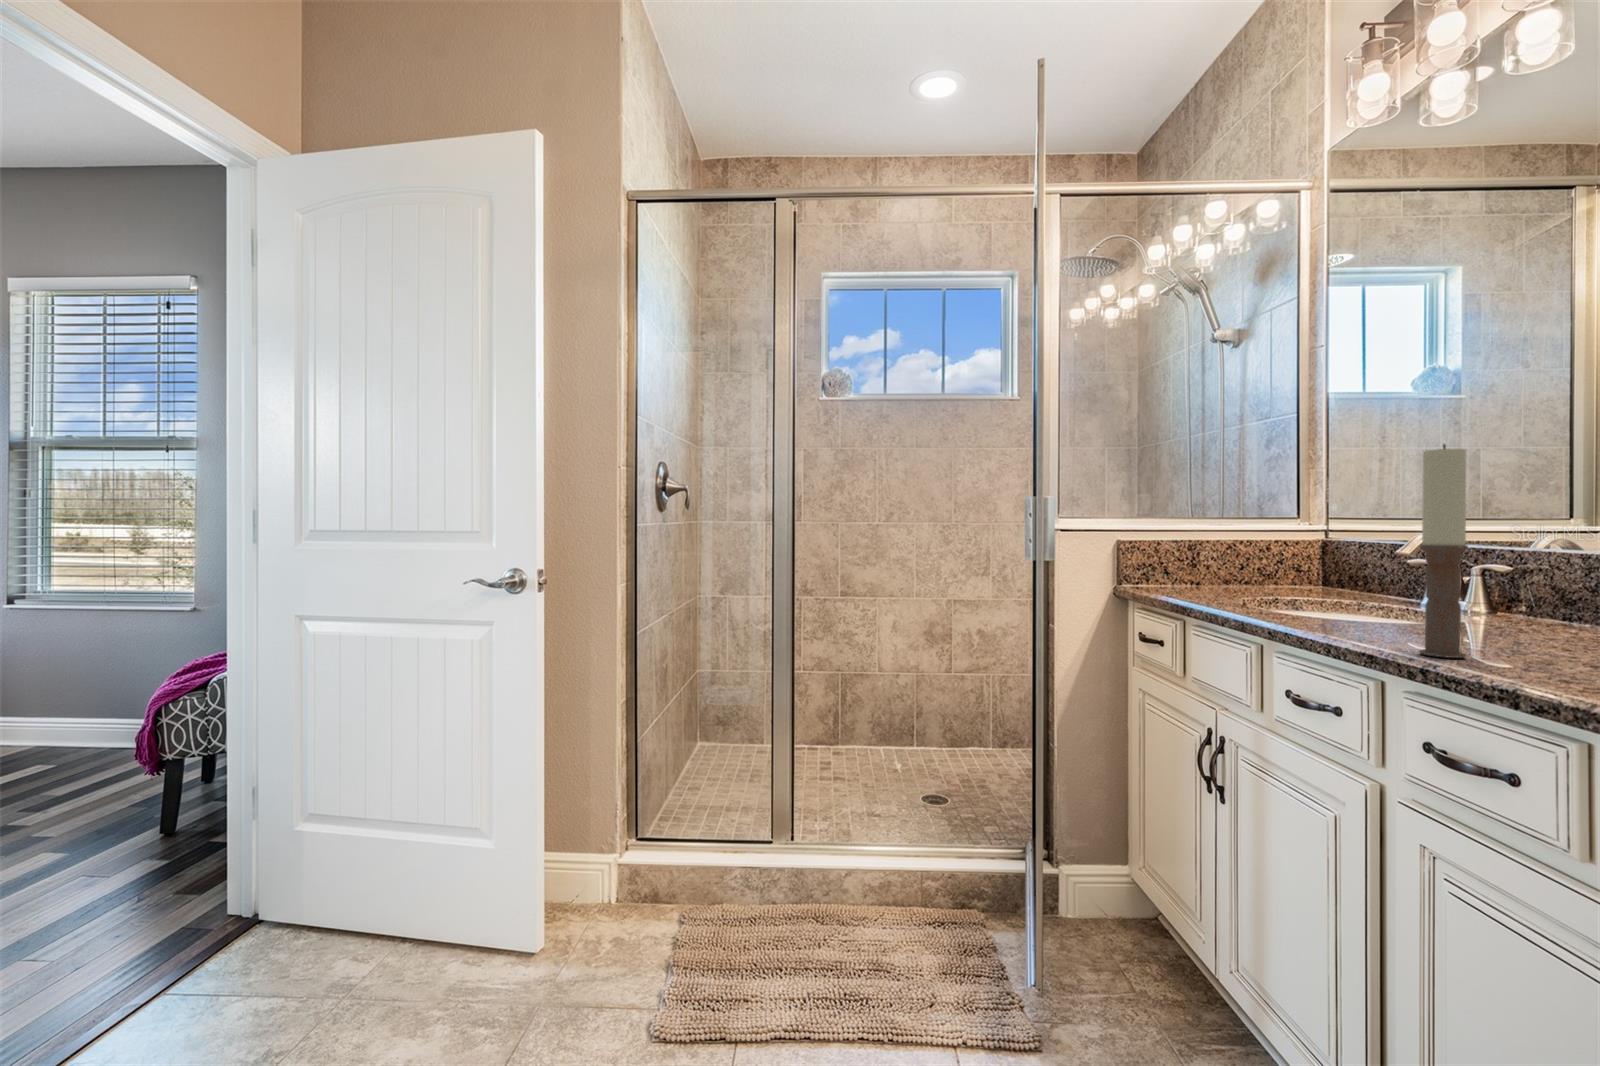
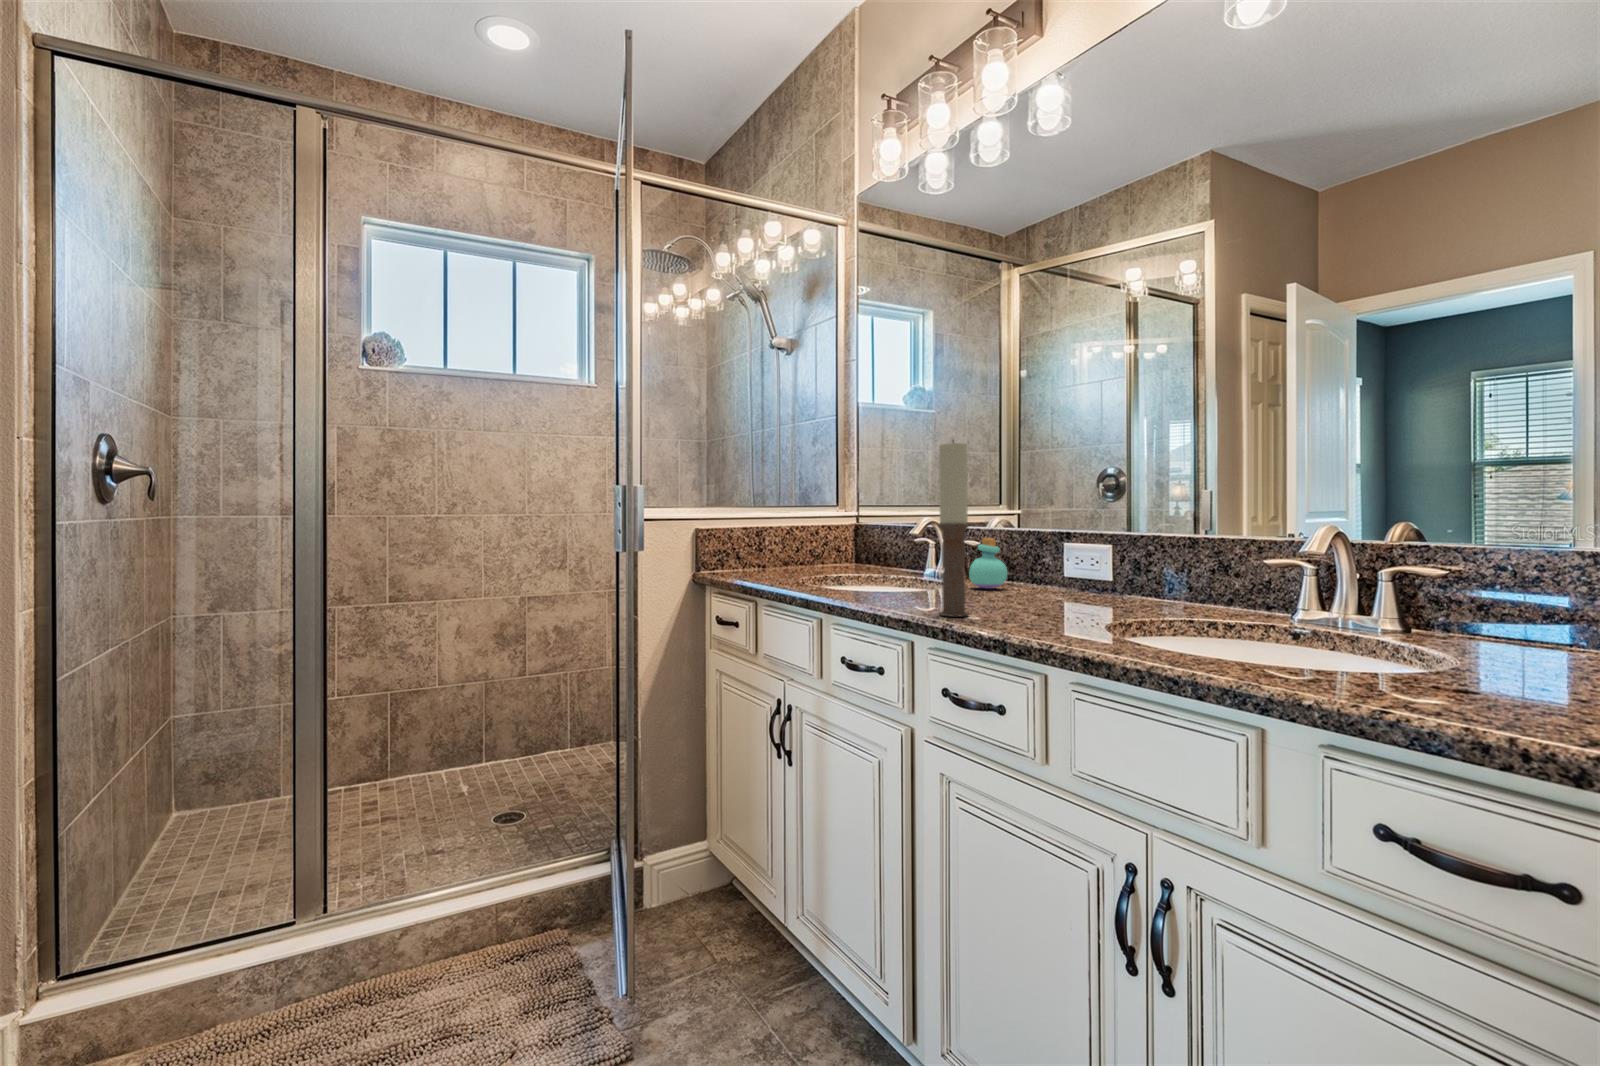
perfume bottle: none [1488,561,1555,626] -> present [969,538,1007,589]

